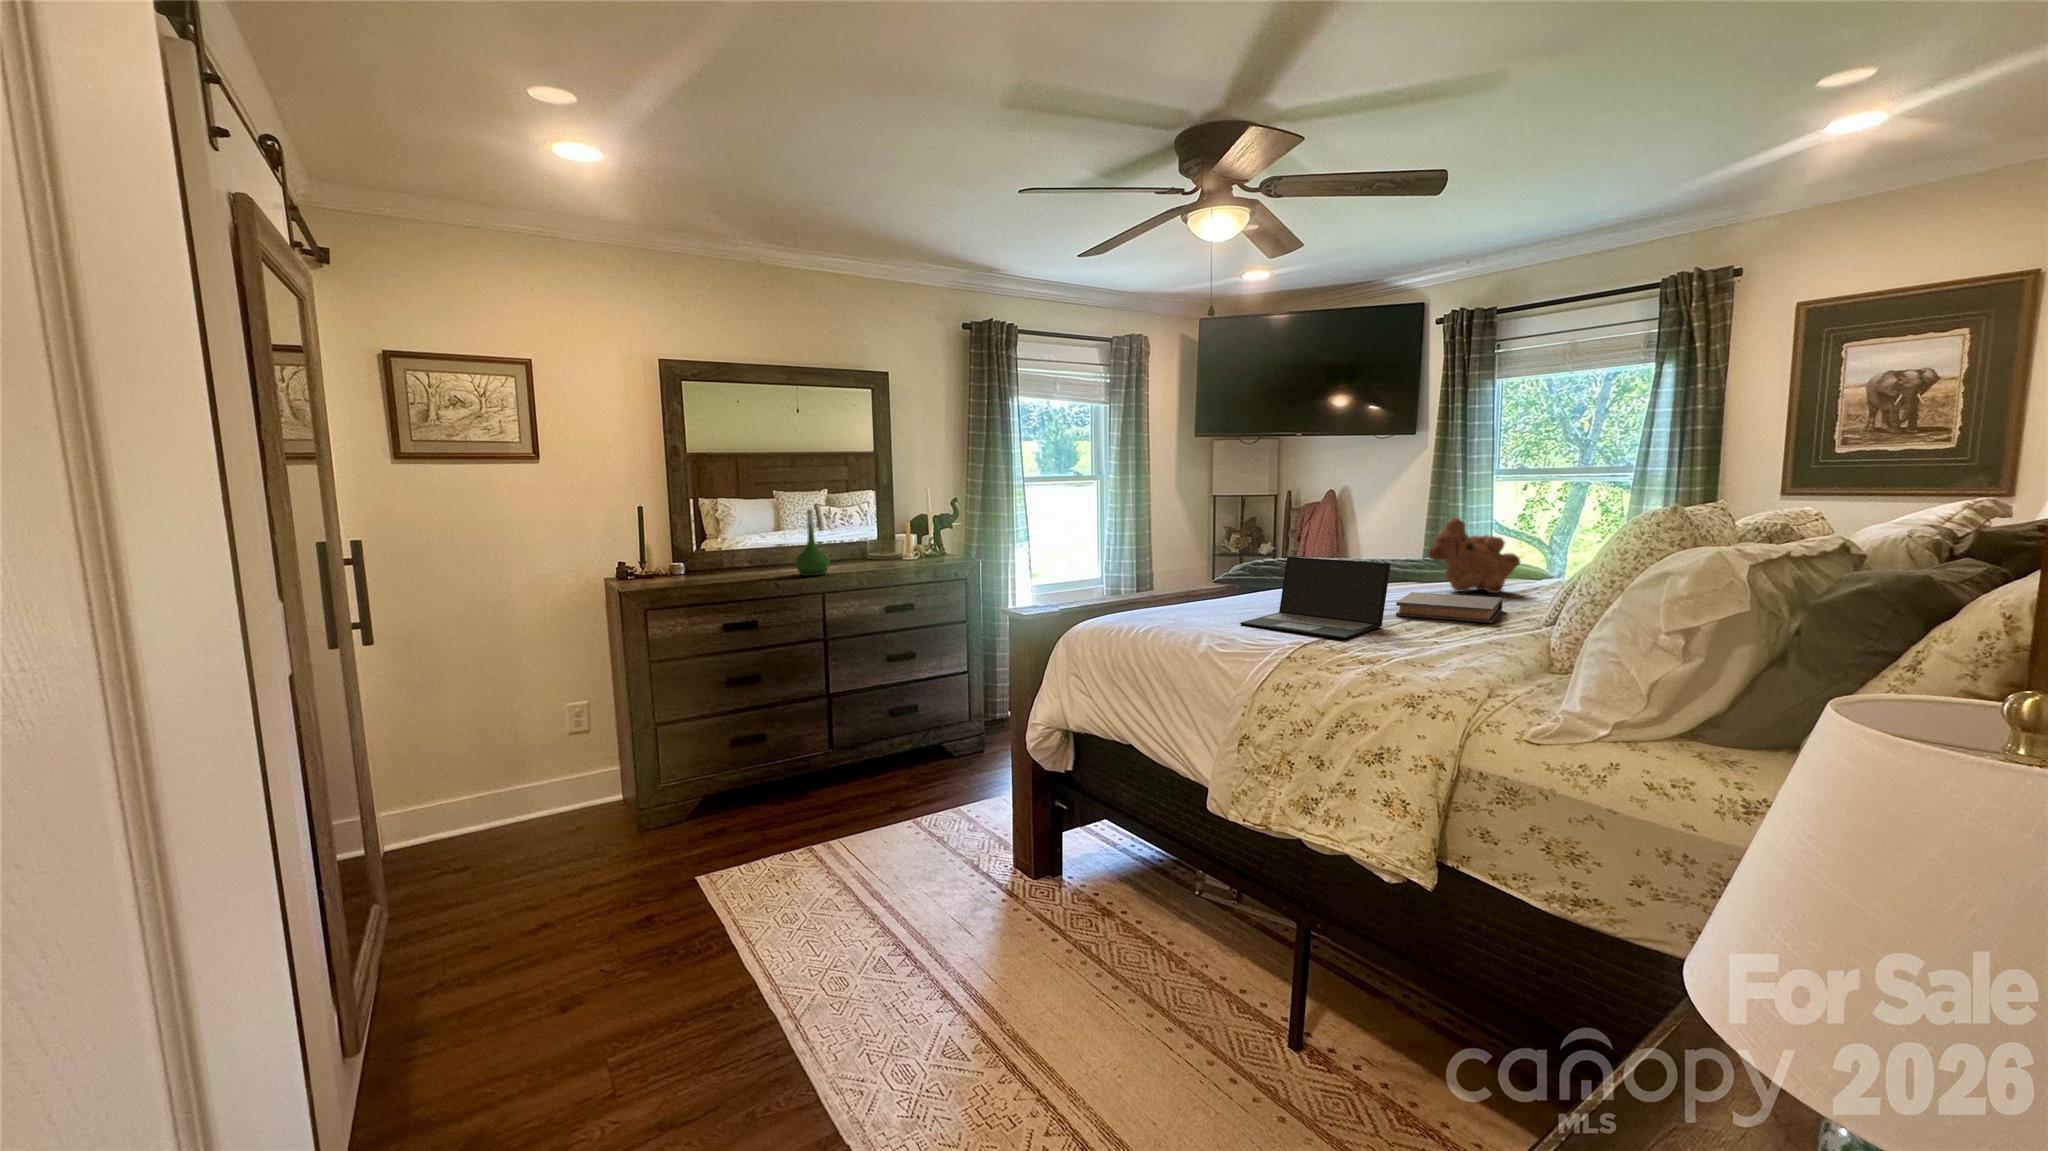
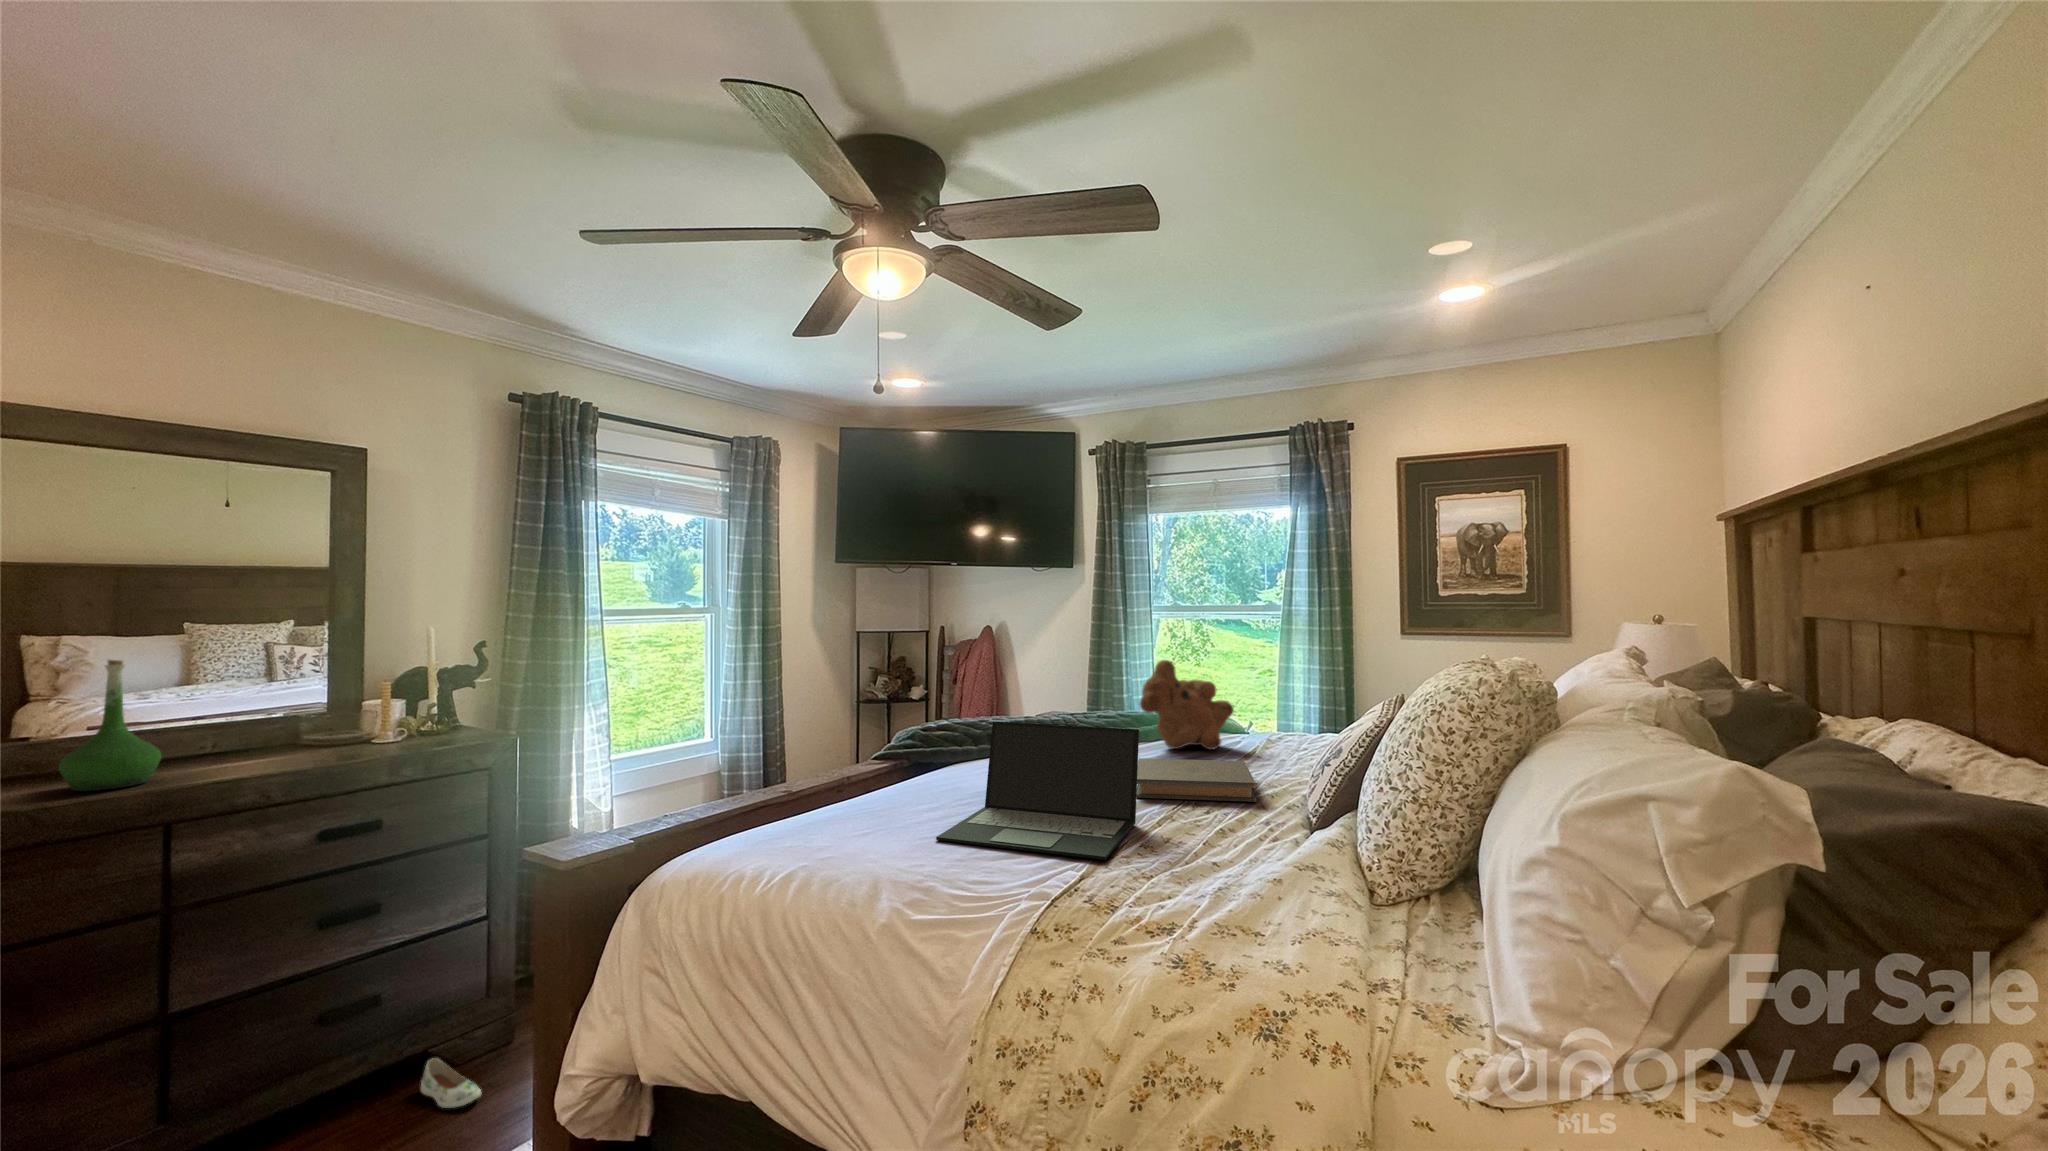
shoe: none [949,743,981,768] -> present [421,1058,481,1108]

